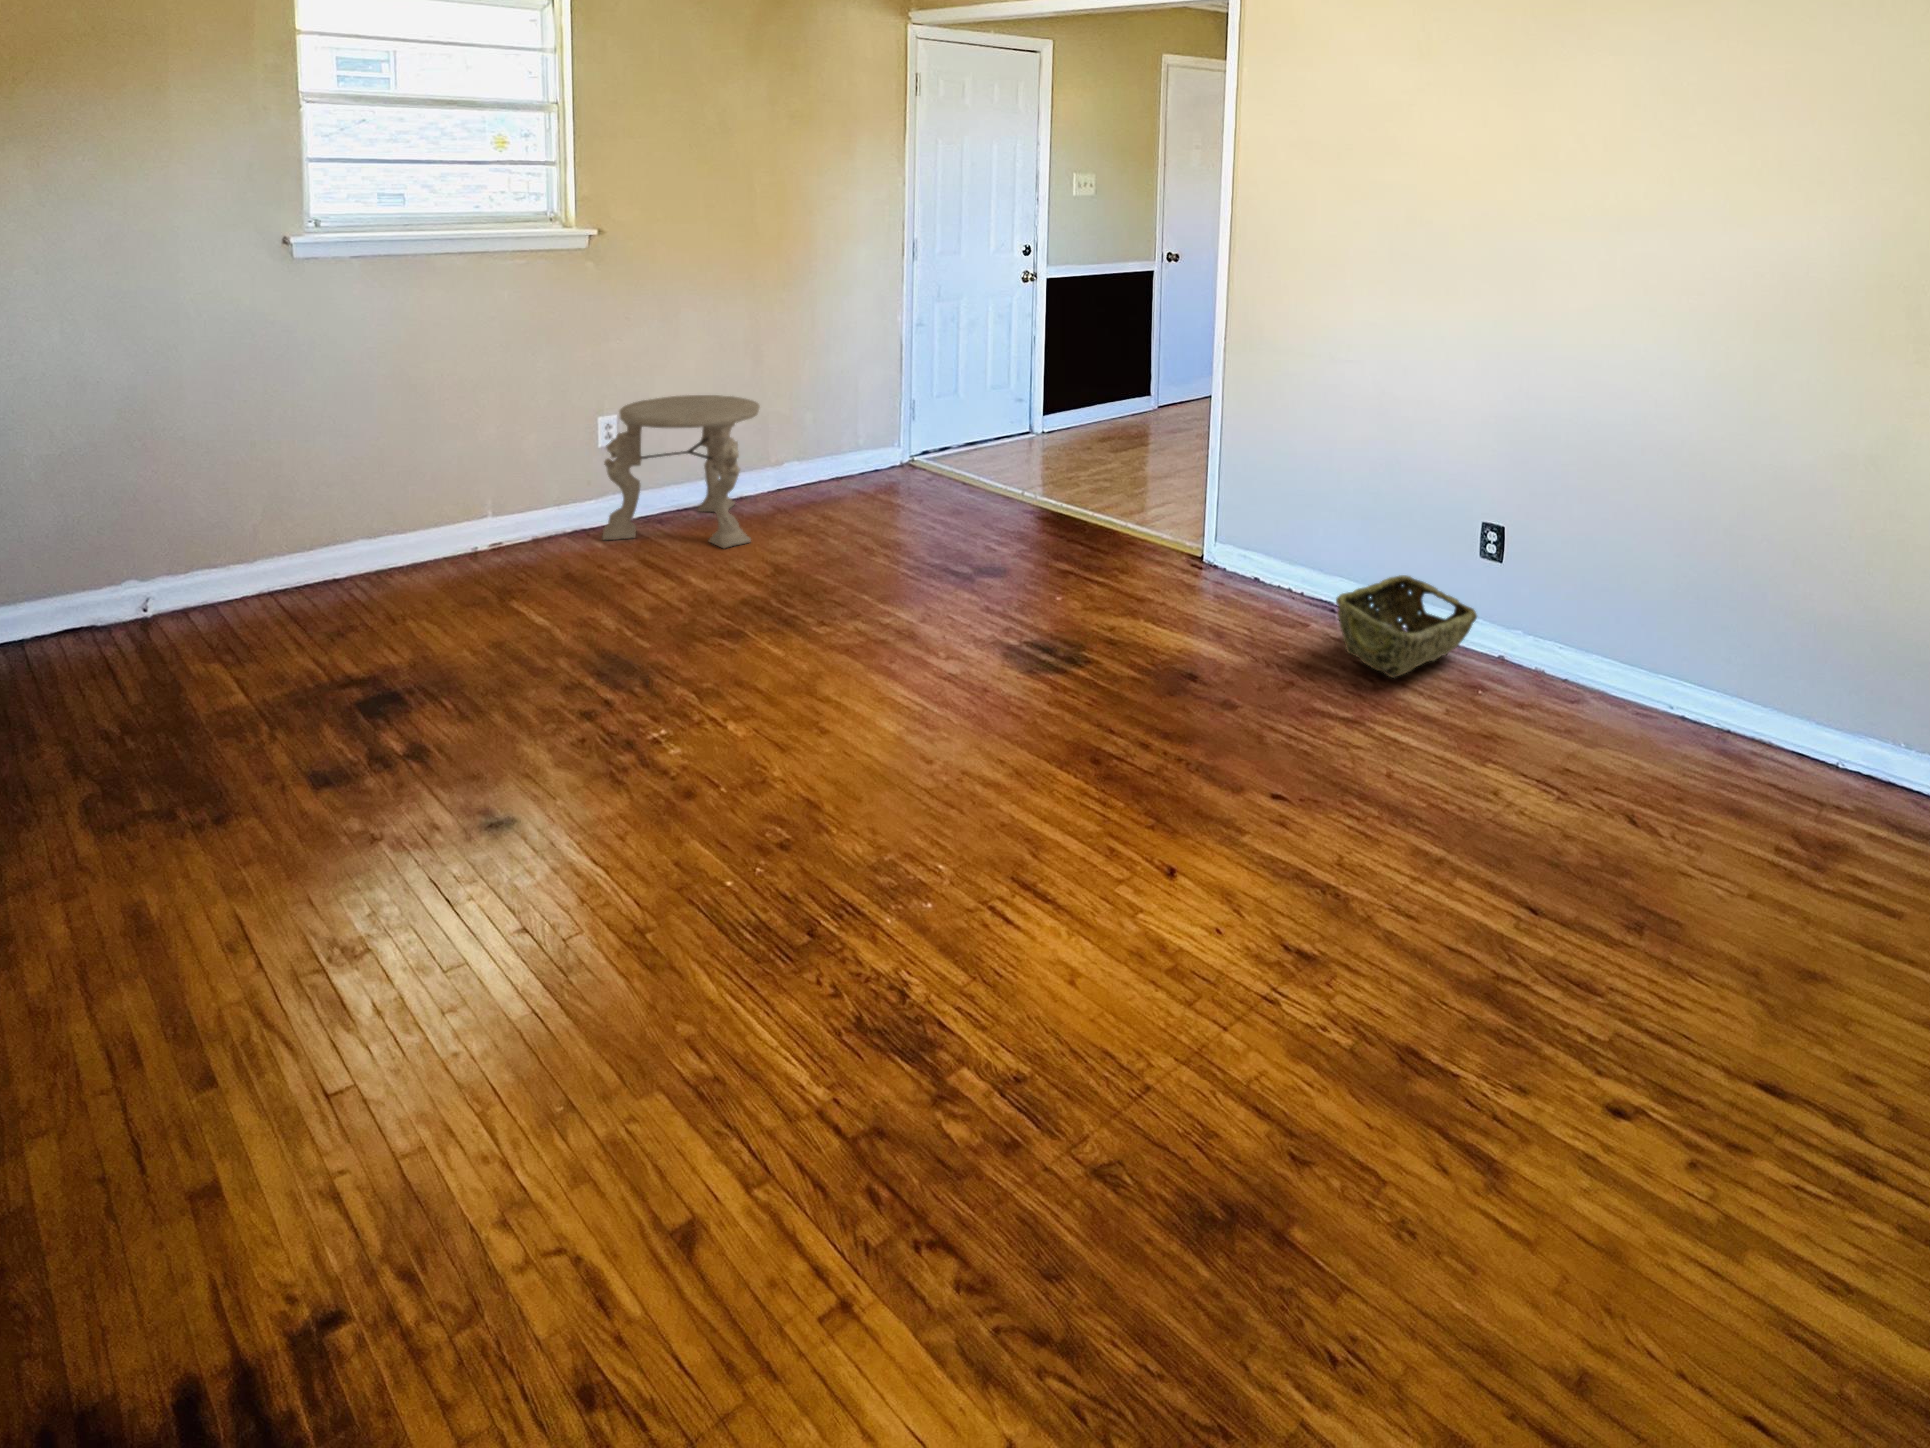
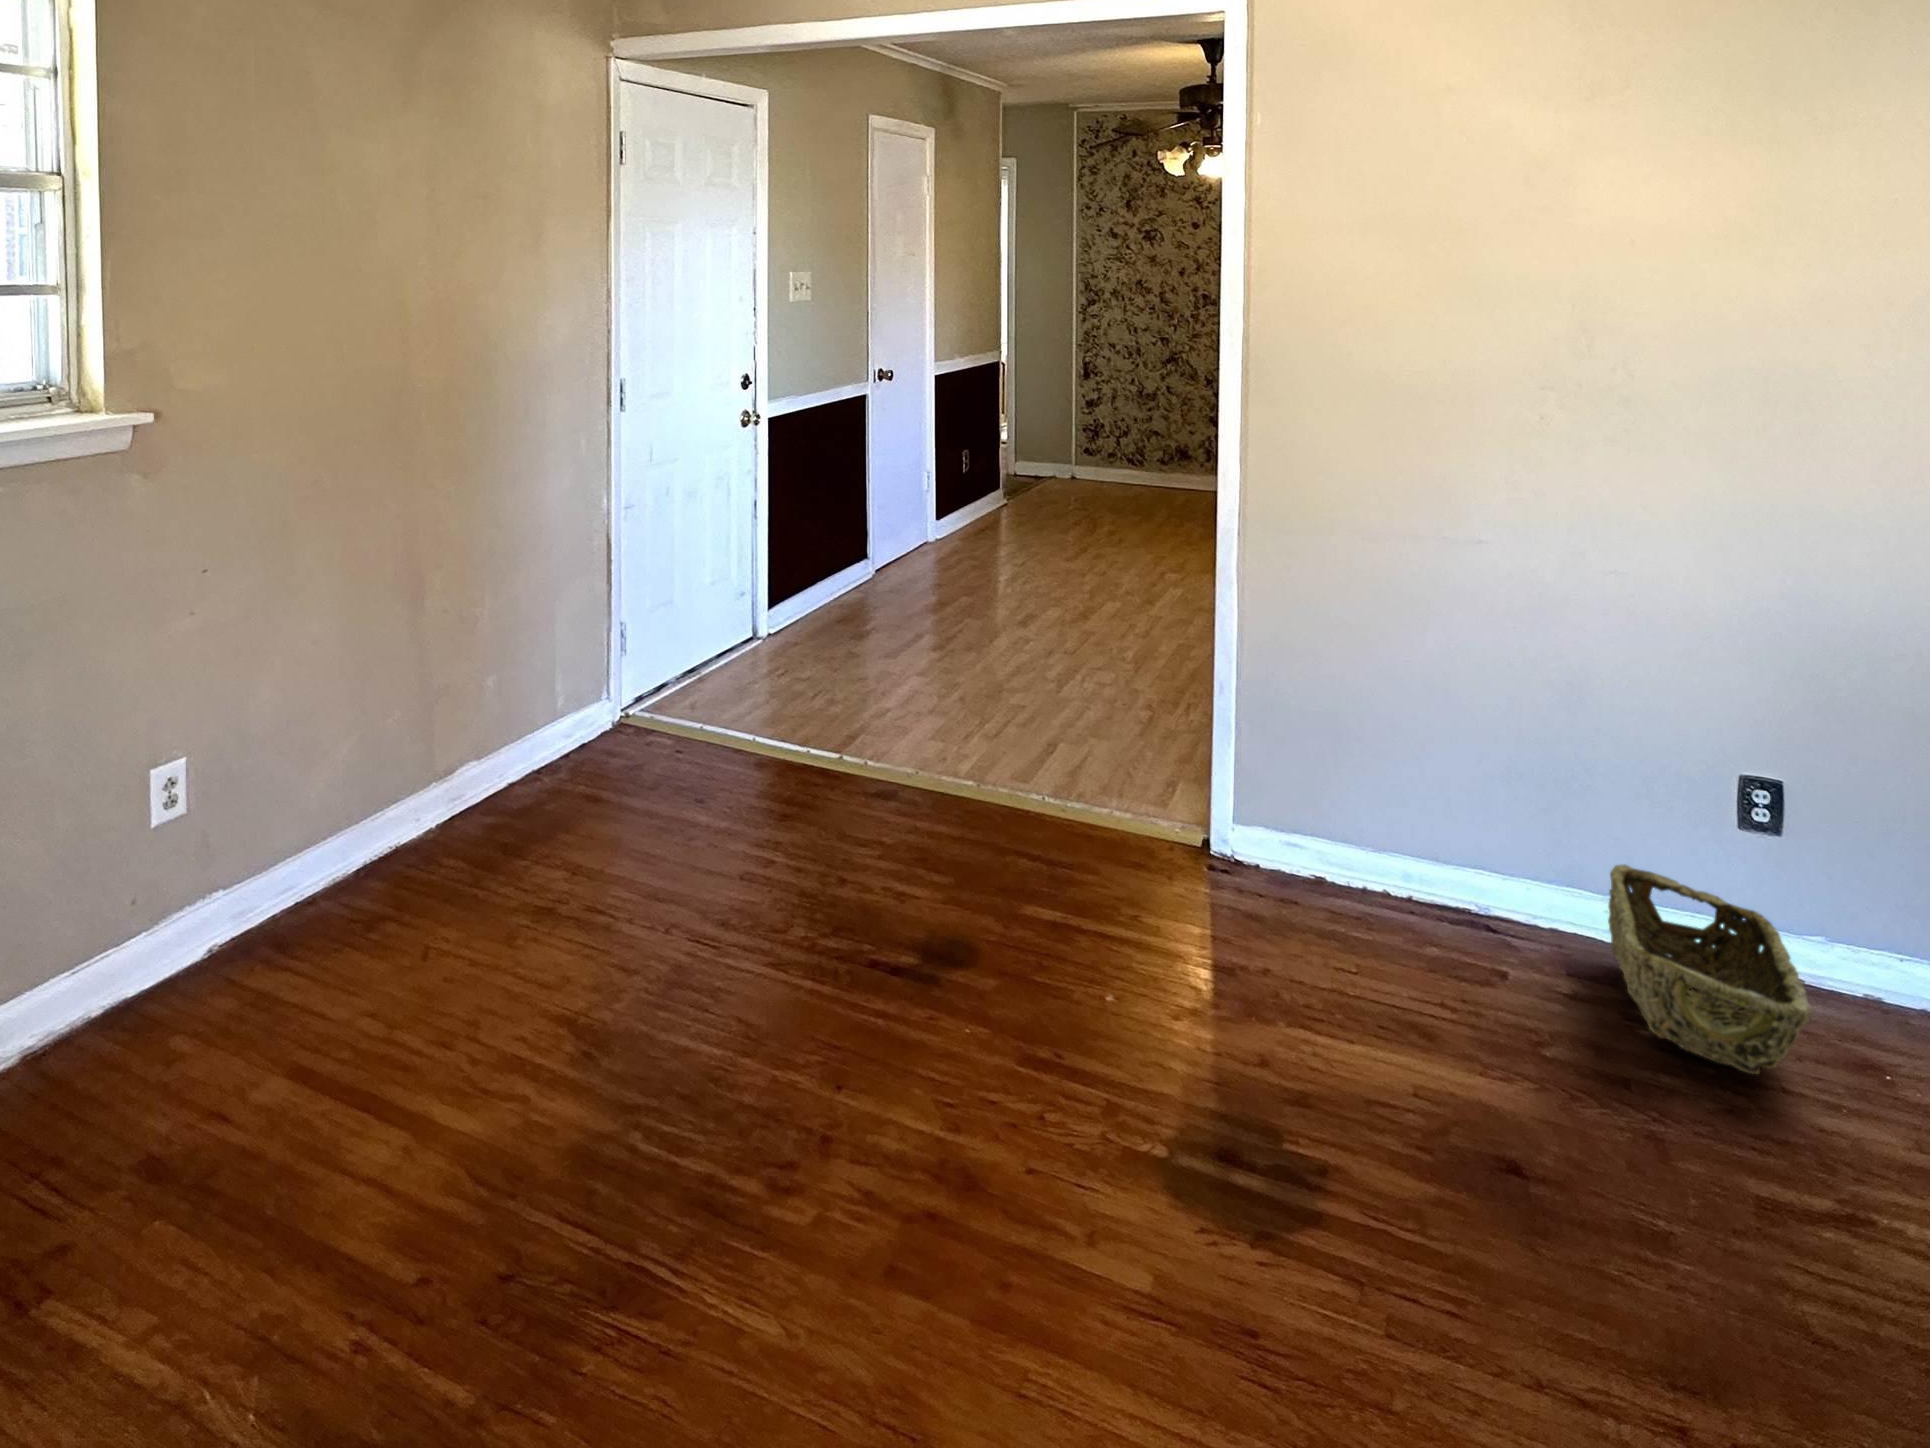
side table: present [603,395,760,548] -> none [171,684,487,1034]

